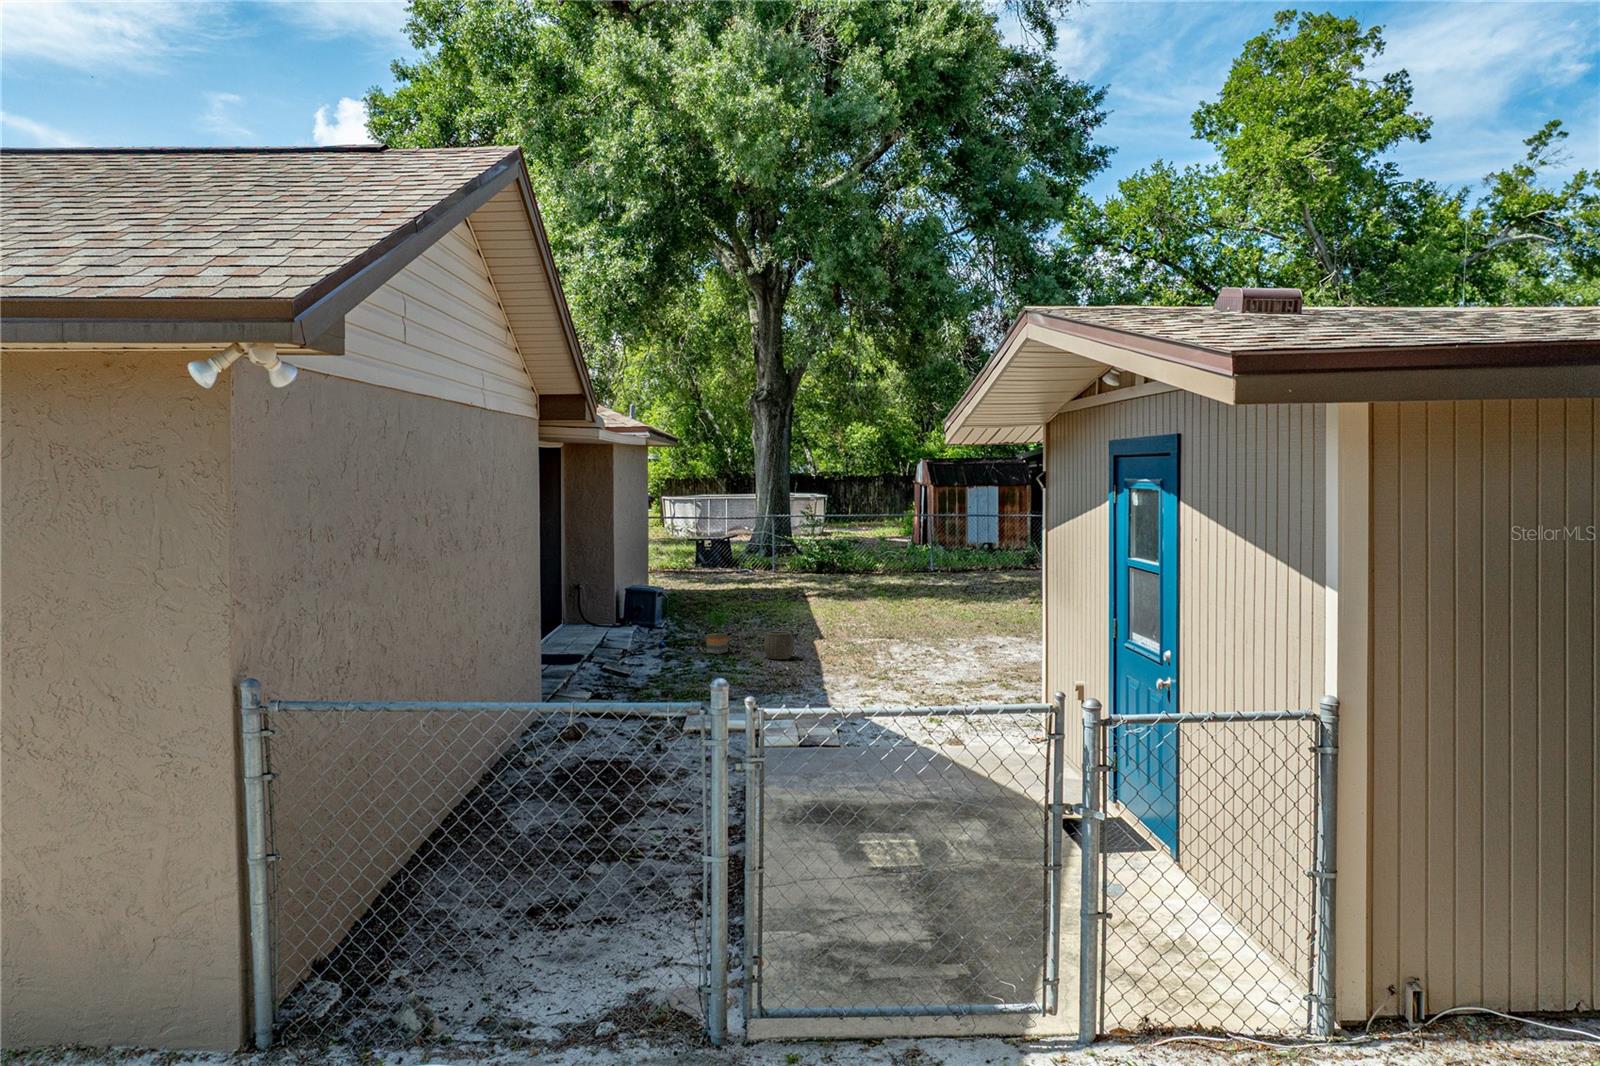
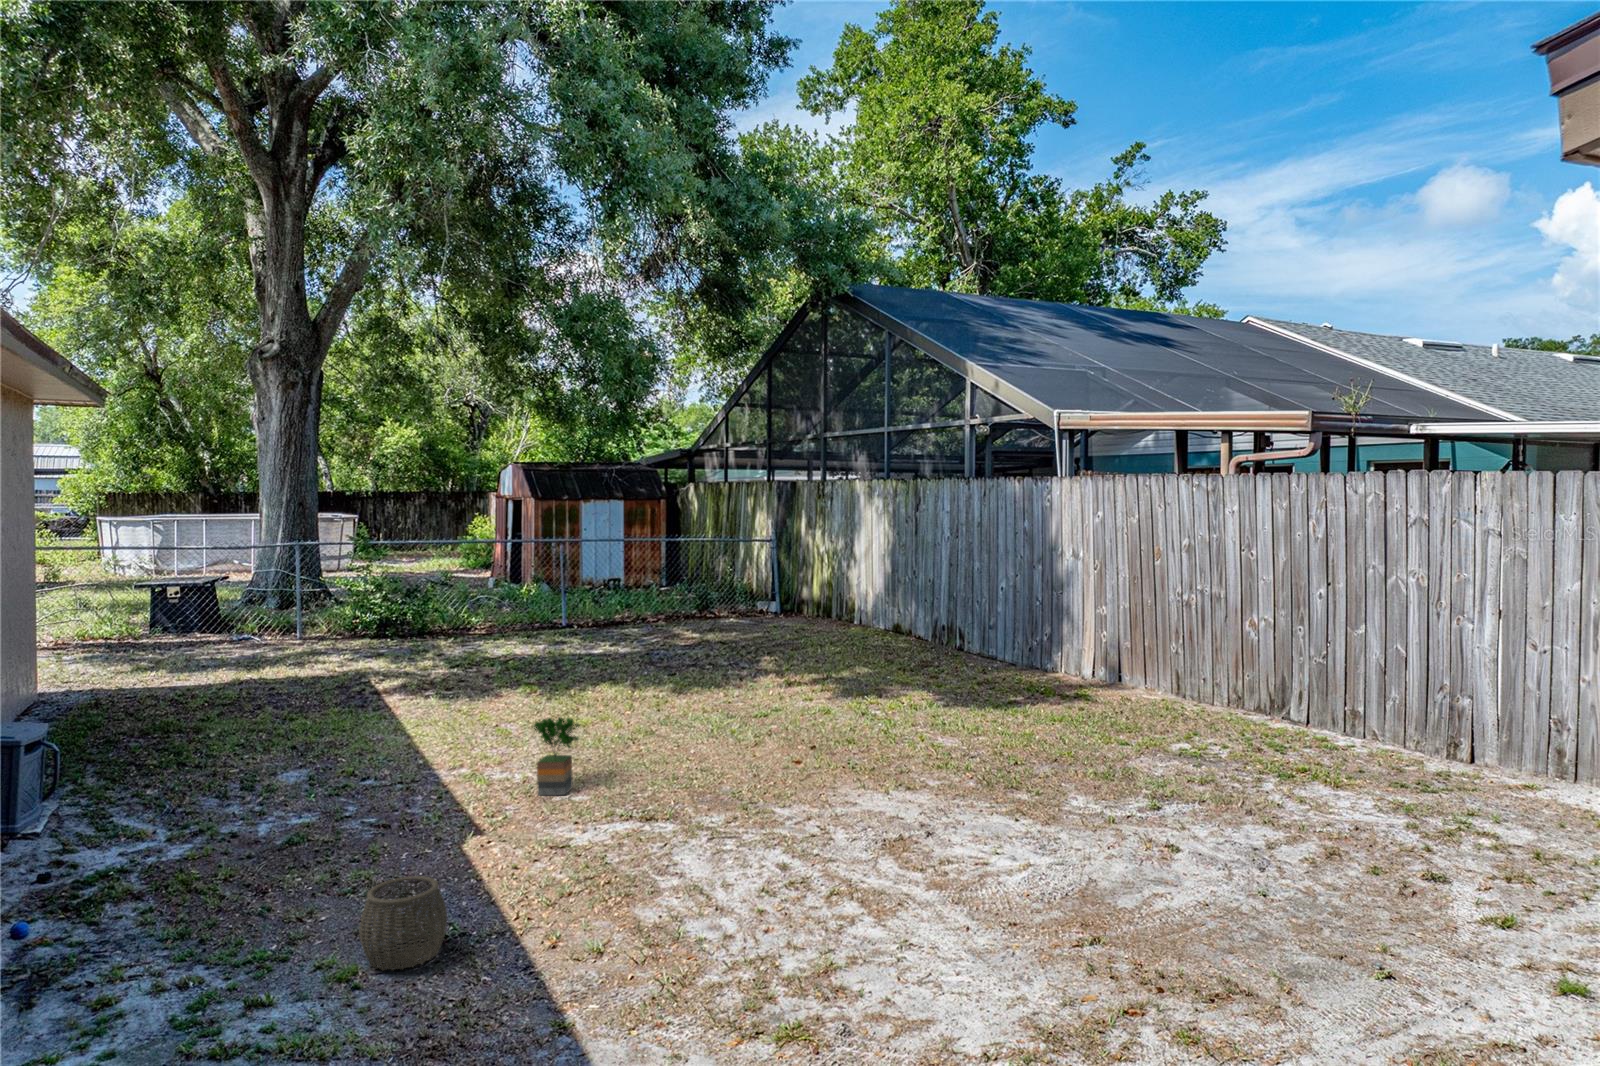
potted tree: present [707,612,731,654] -> present [533,717,580,795]

